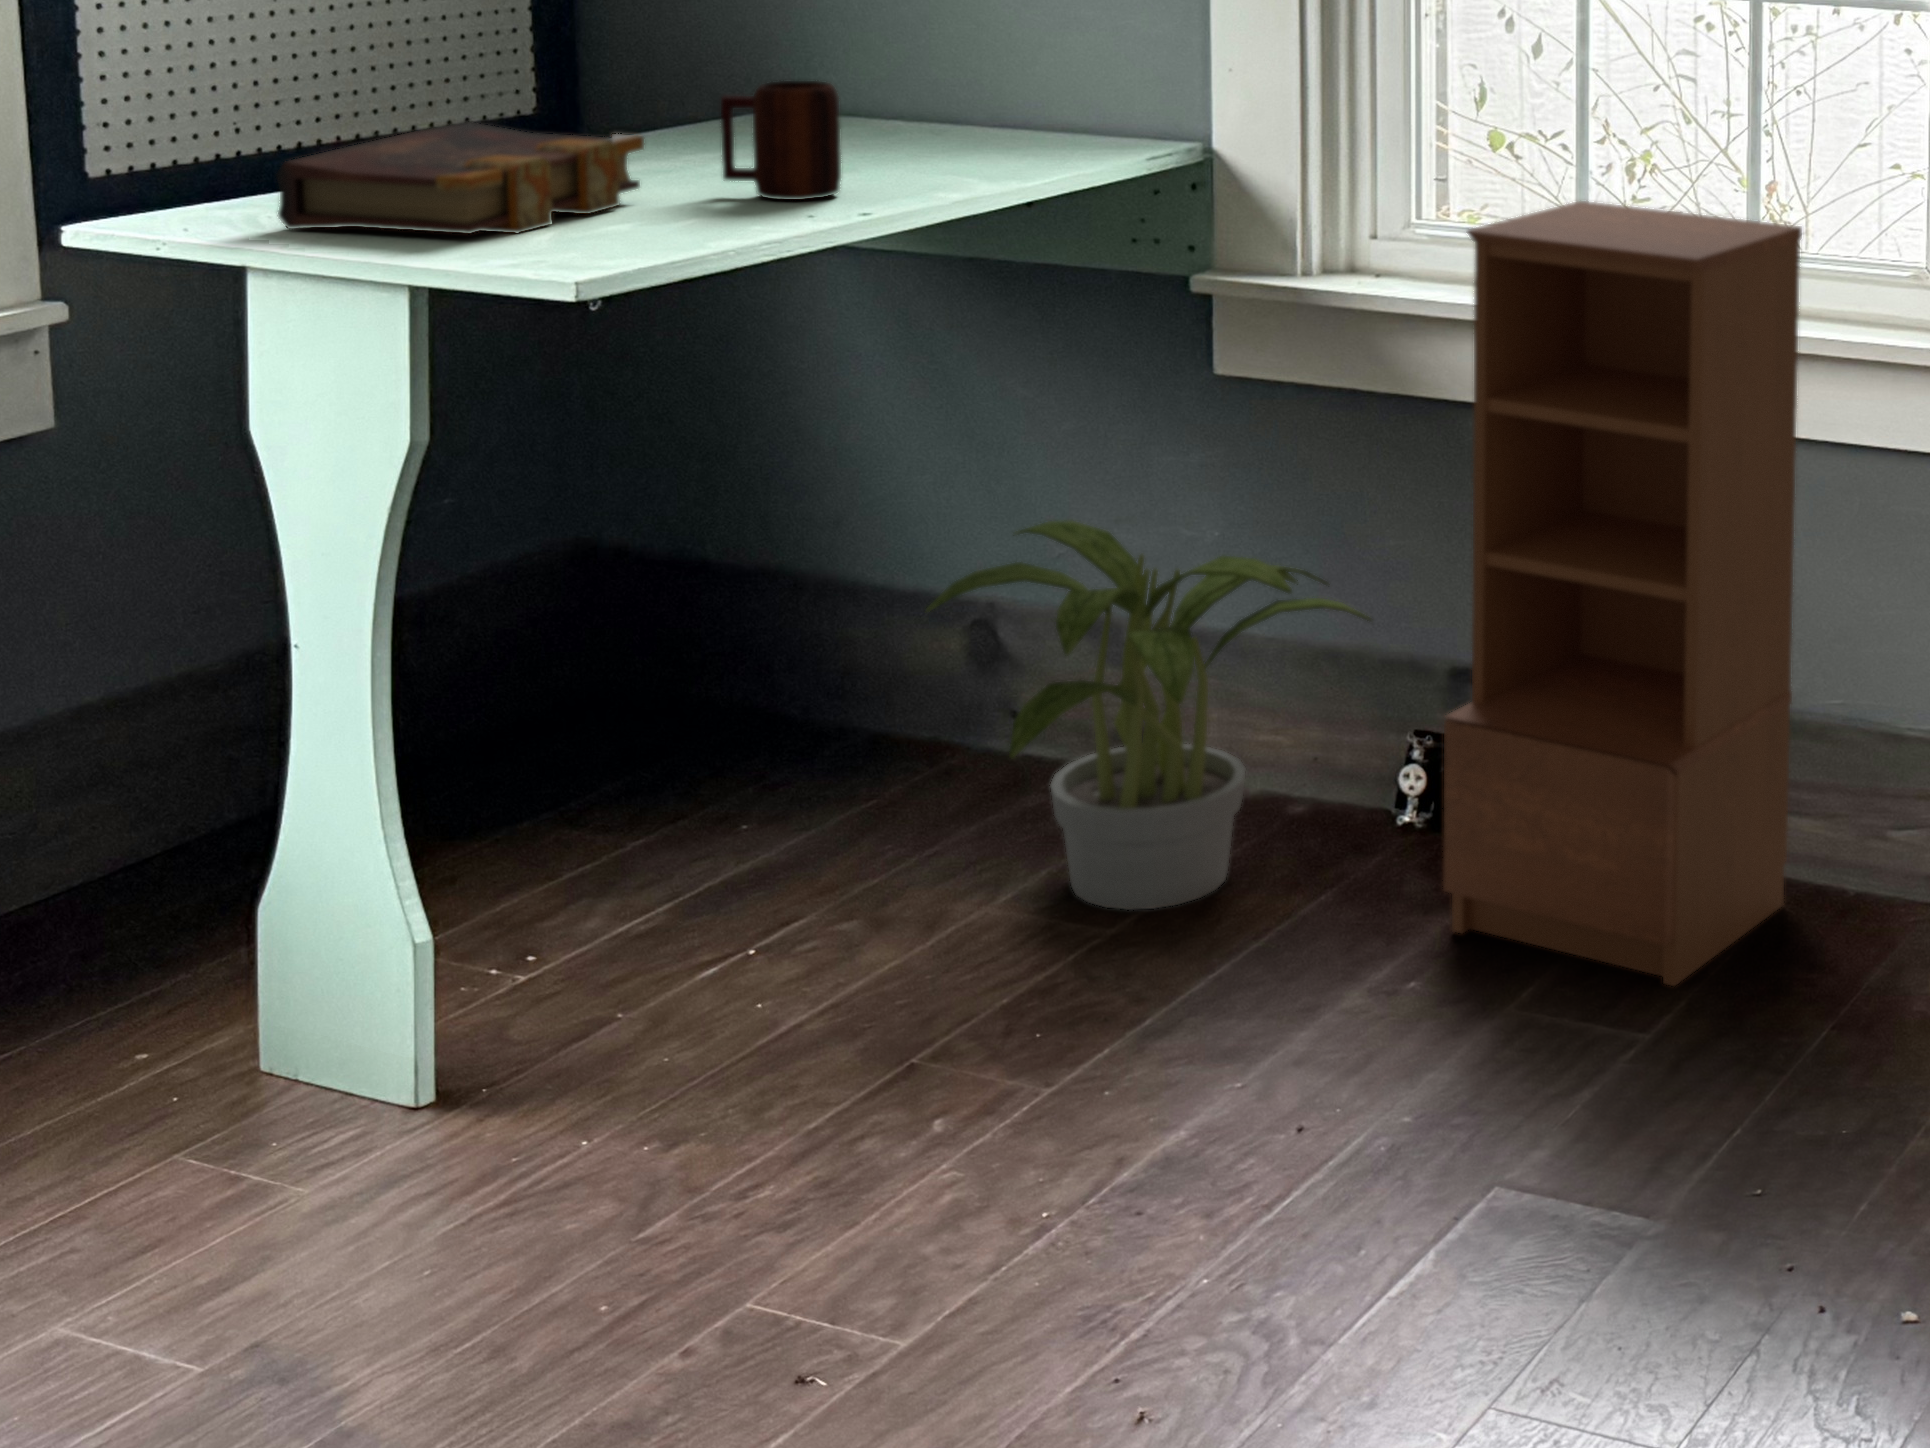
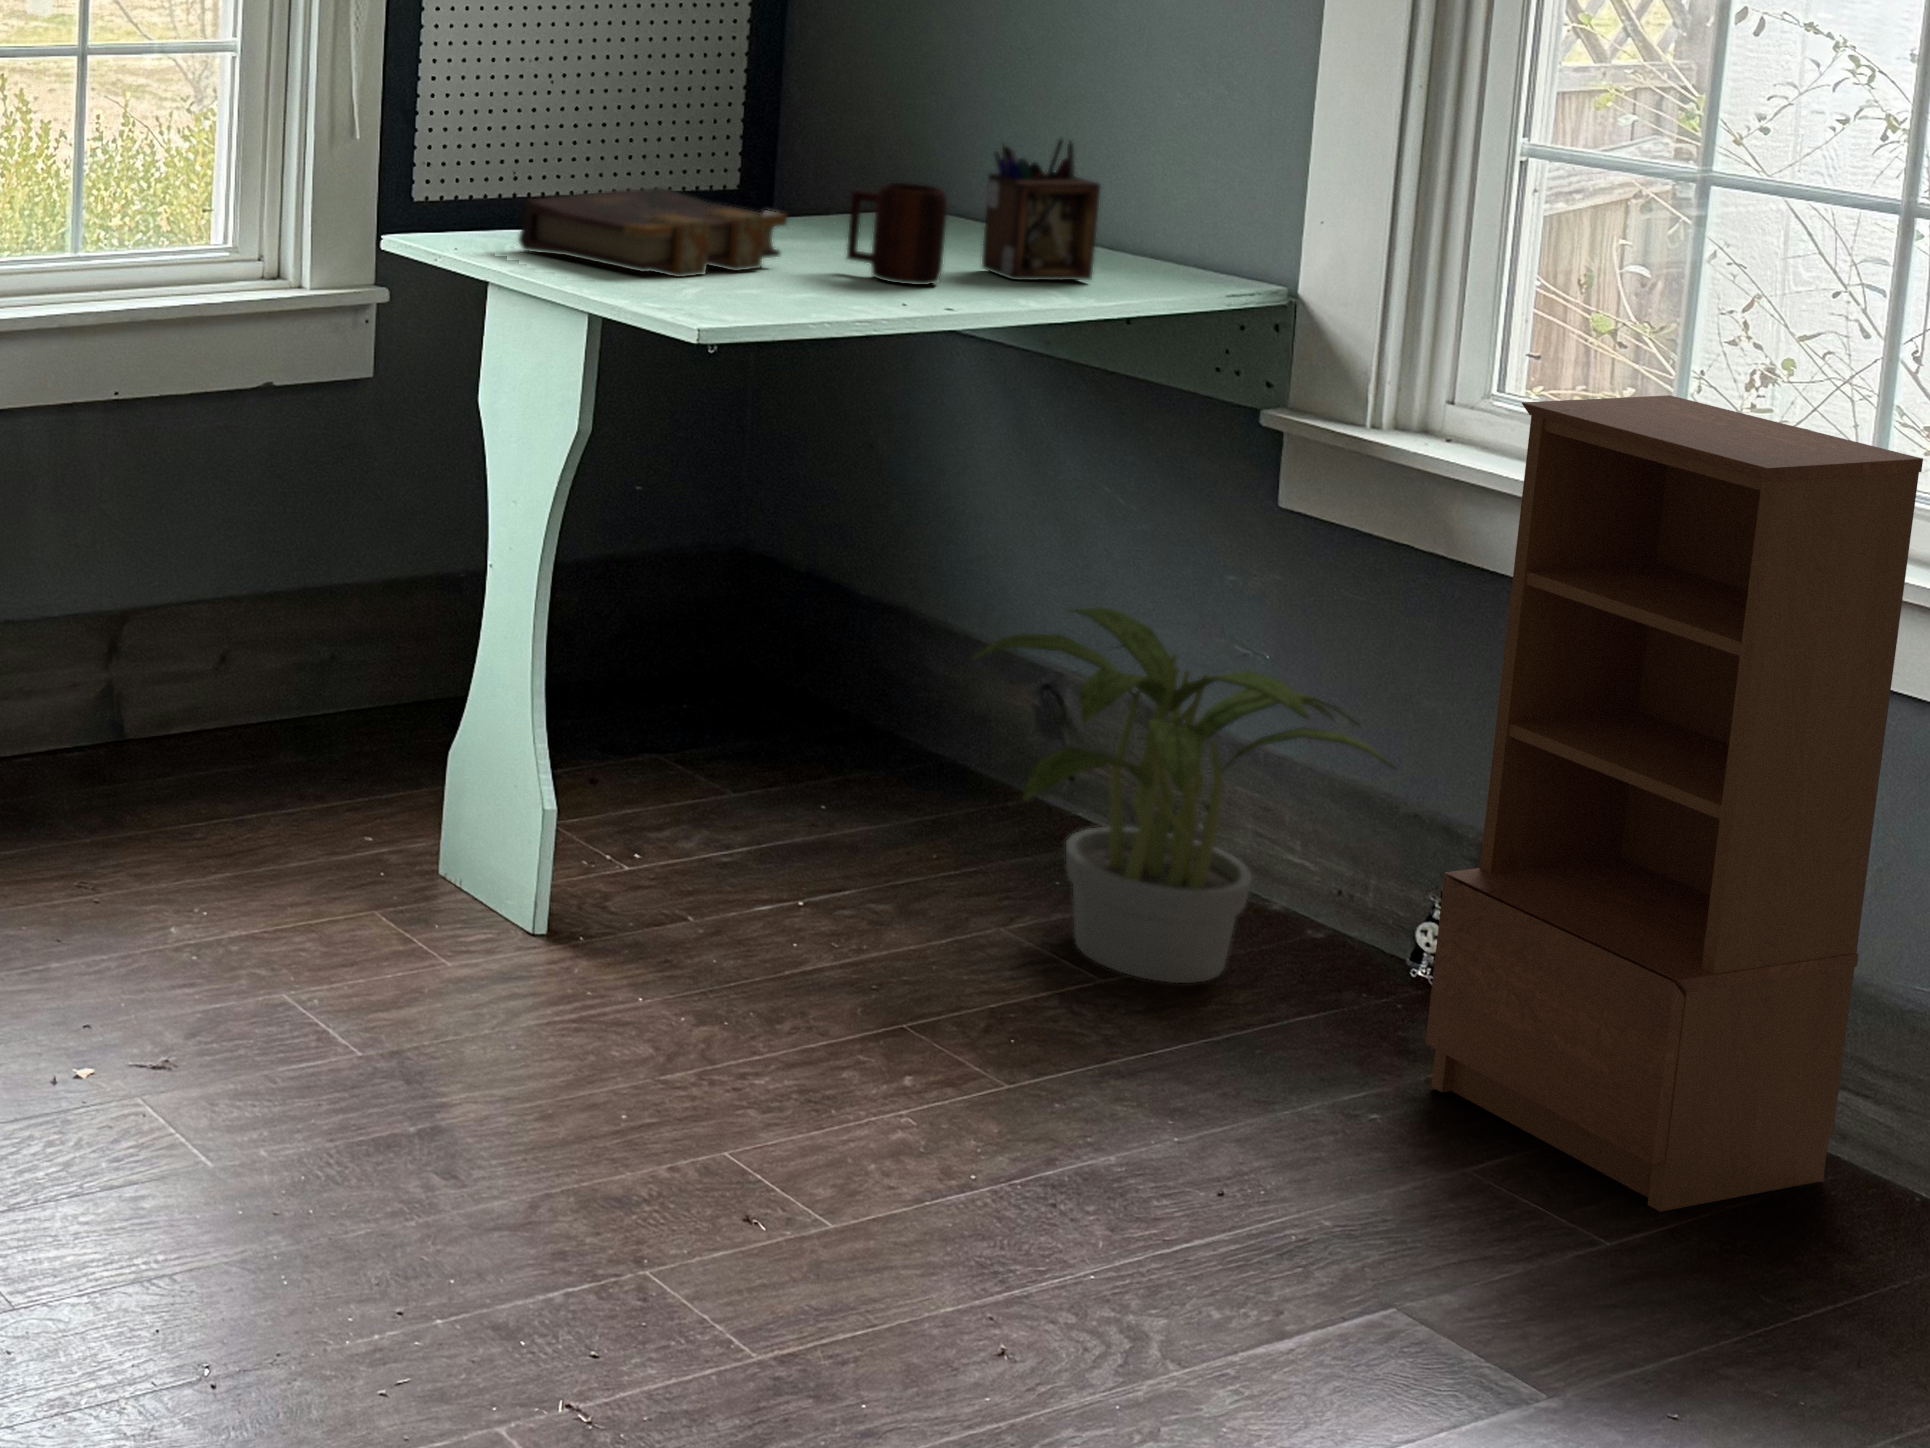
desk organizer: none [873,9,1002,177] -> present [982,139,1100,280]

